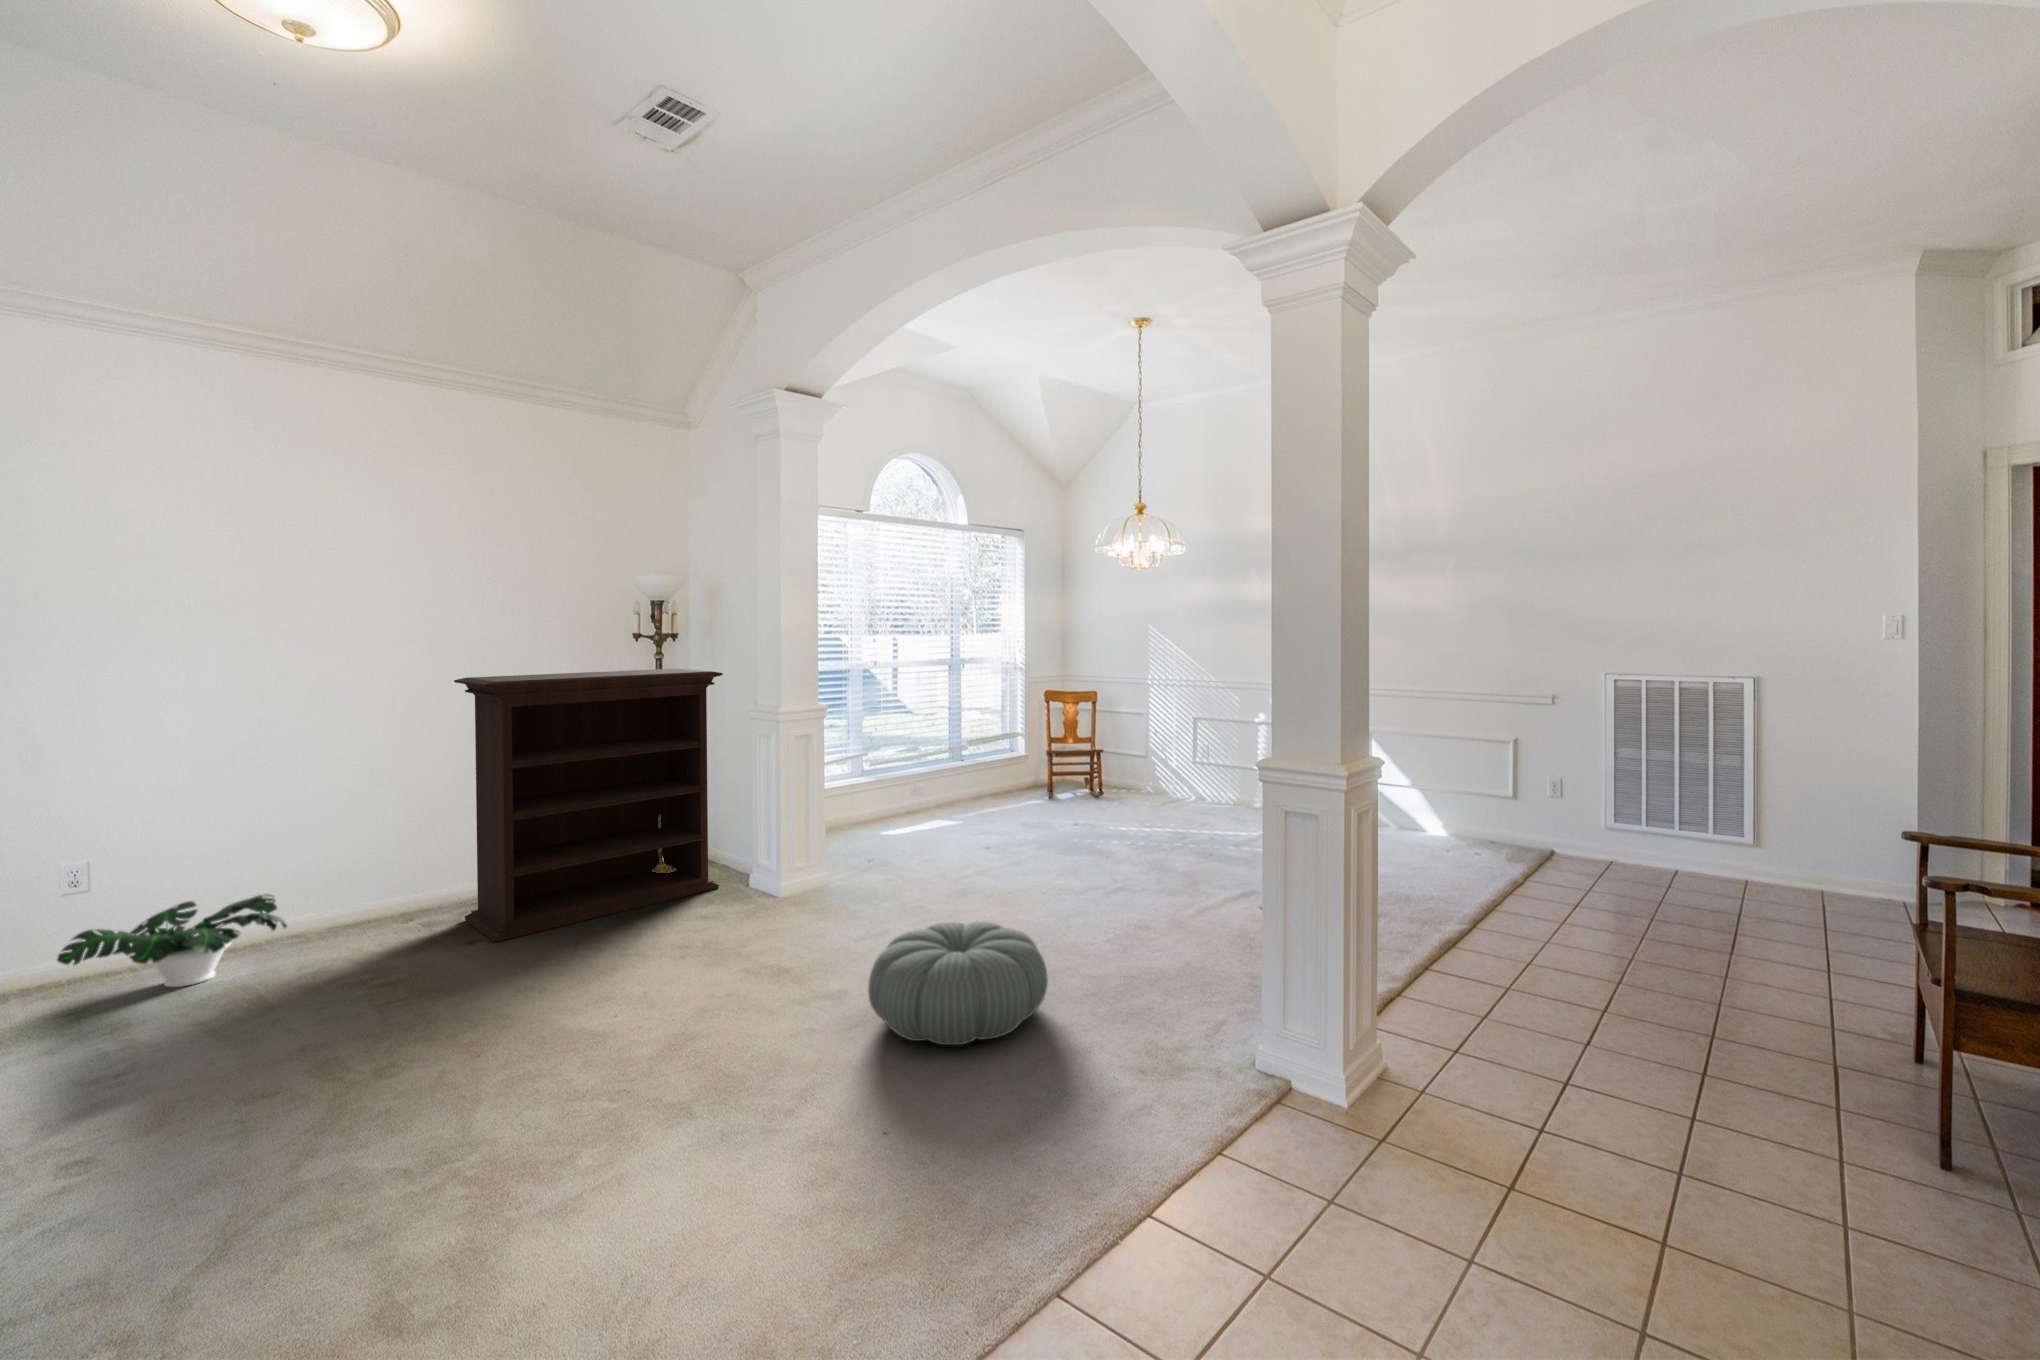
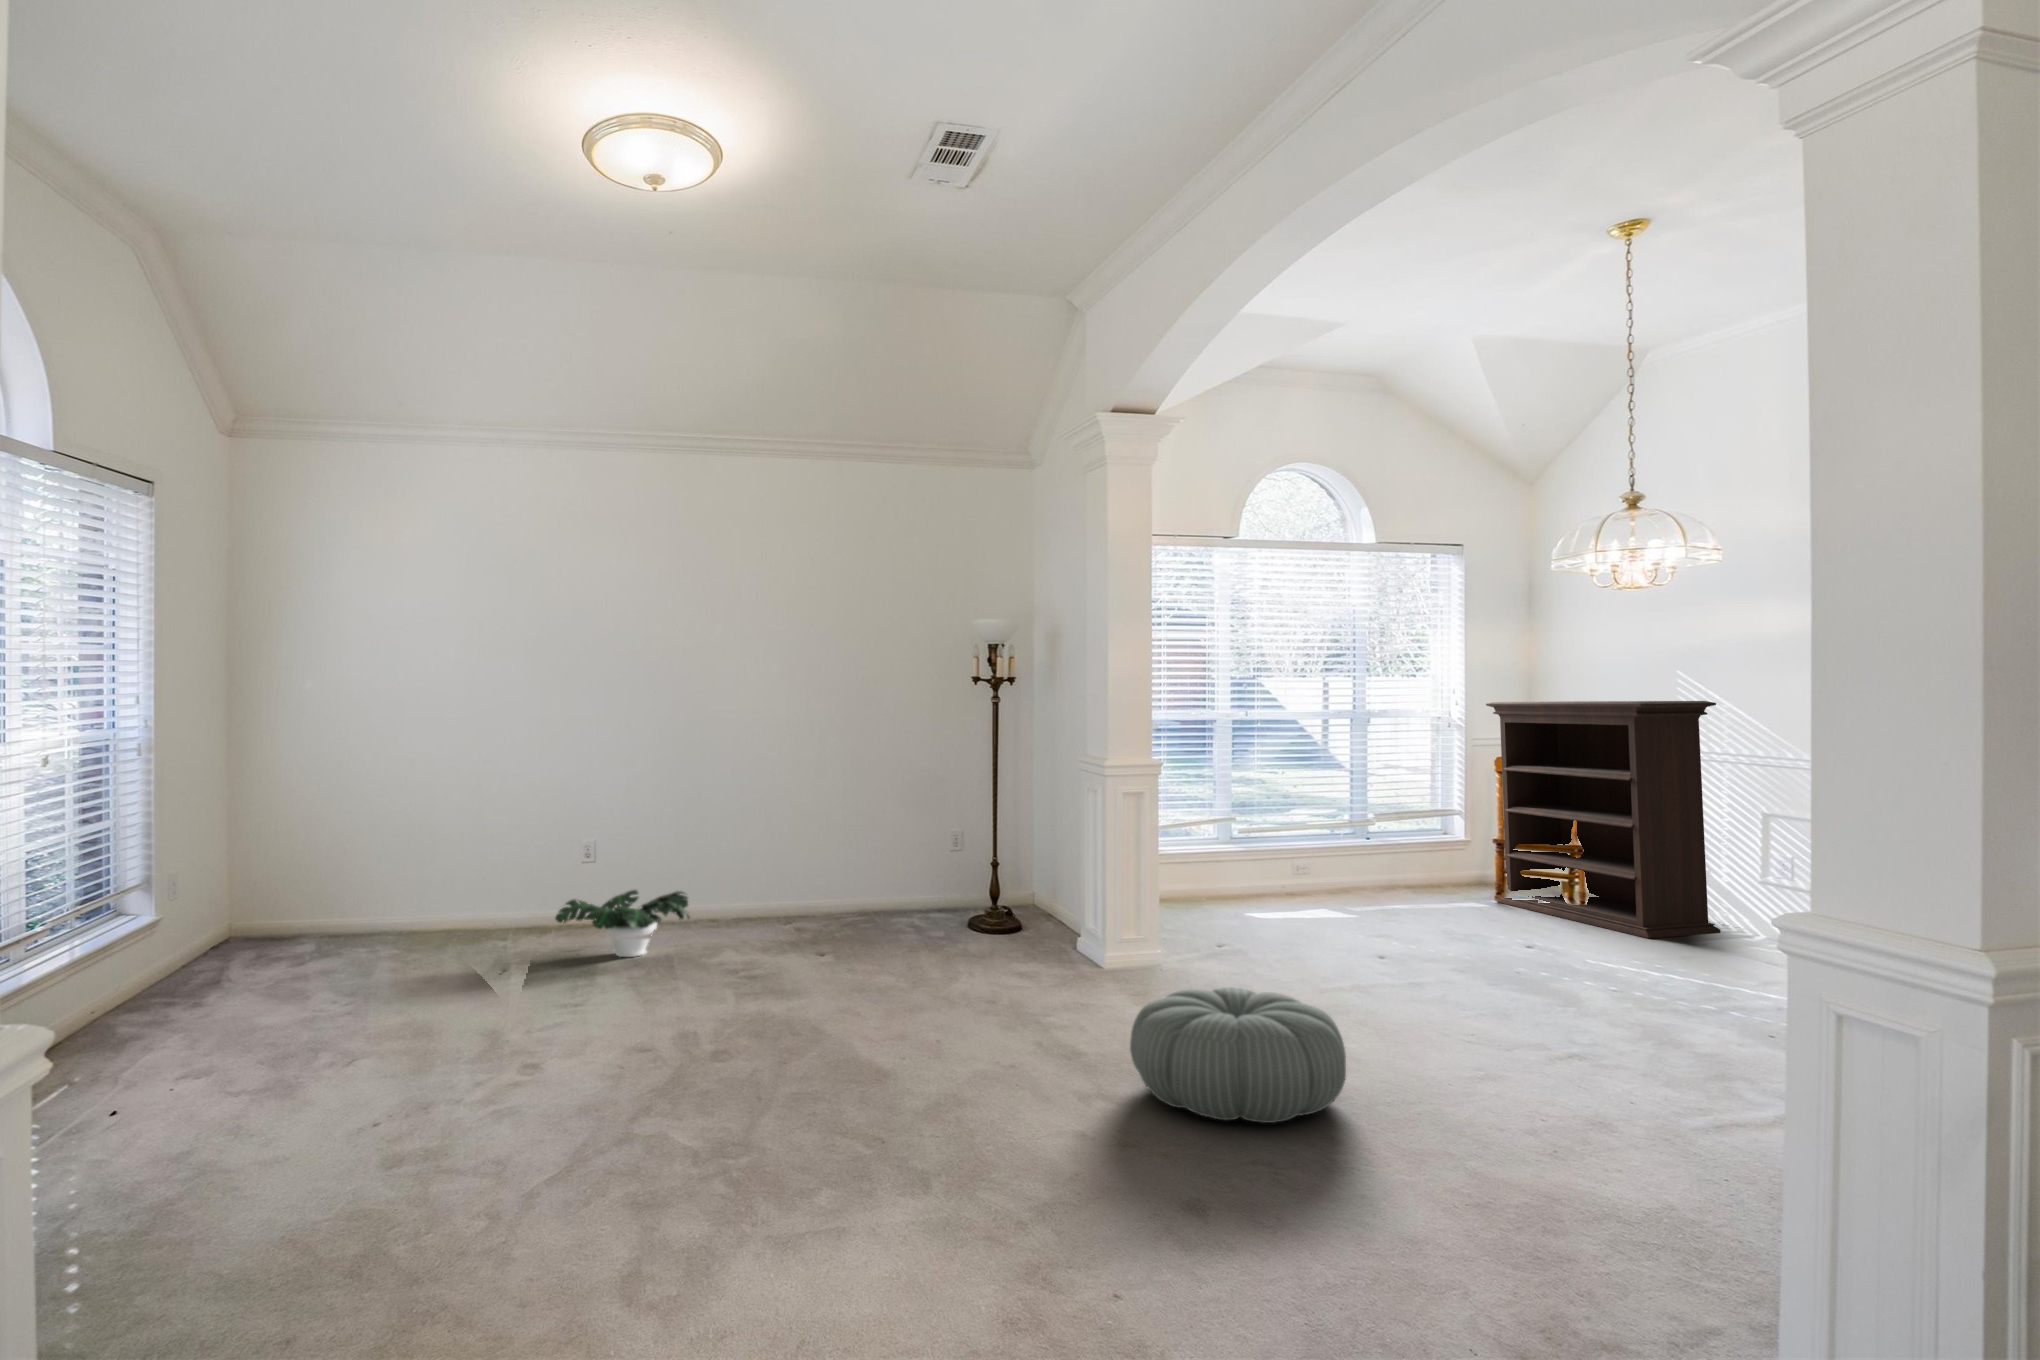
bookshelf: present [454,669,723,942] -> present [1486,701,1721,938]

